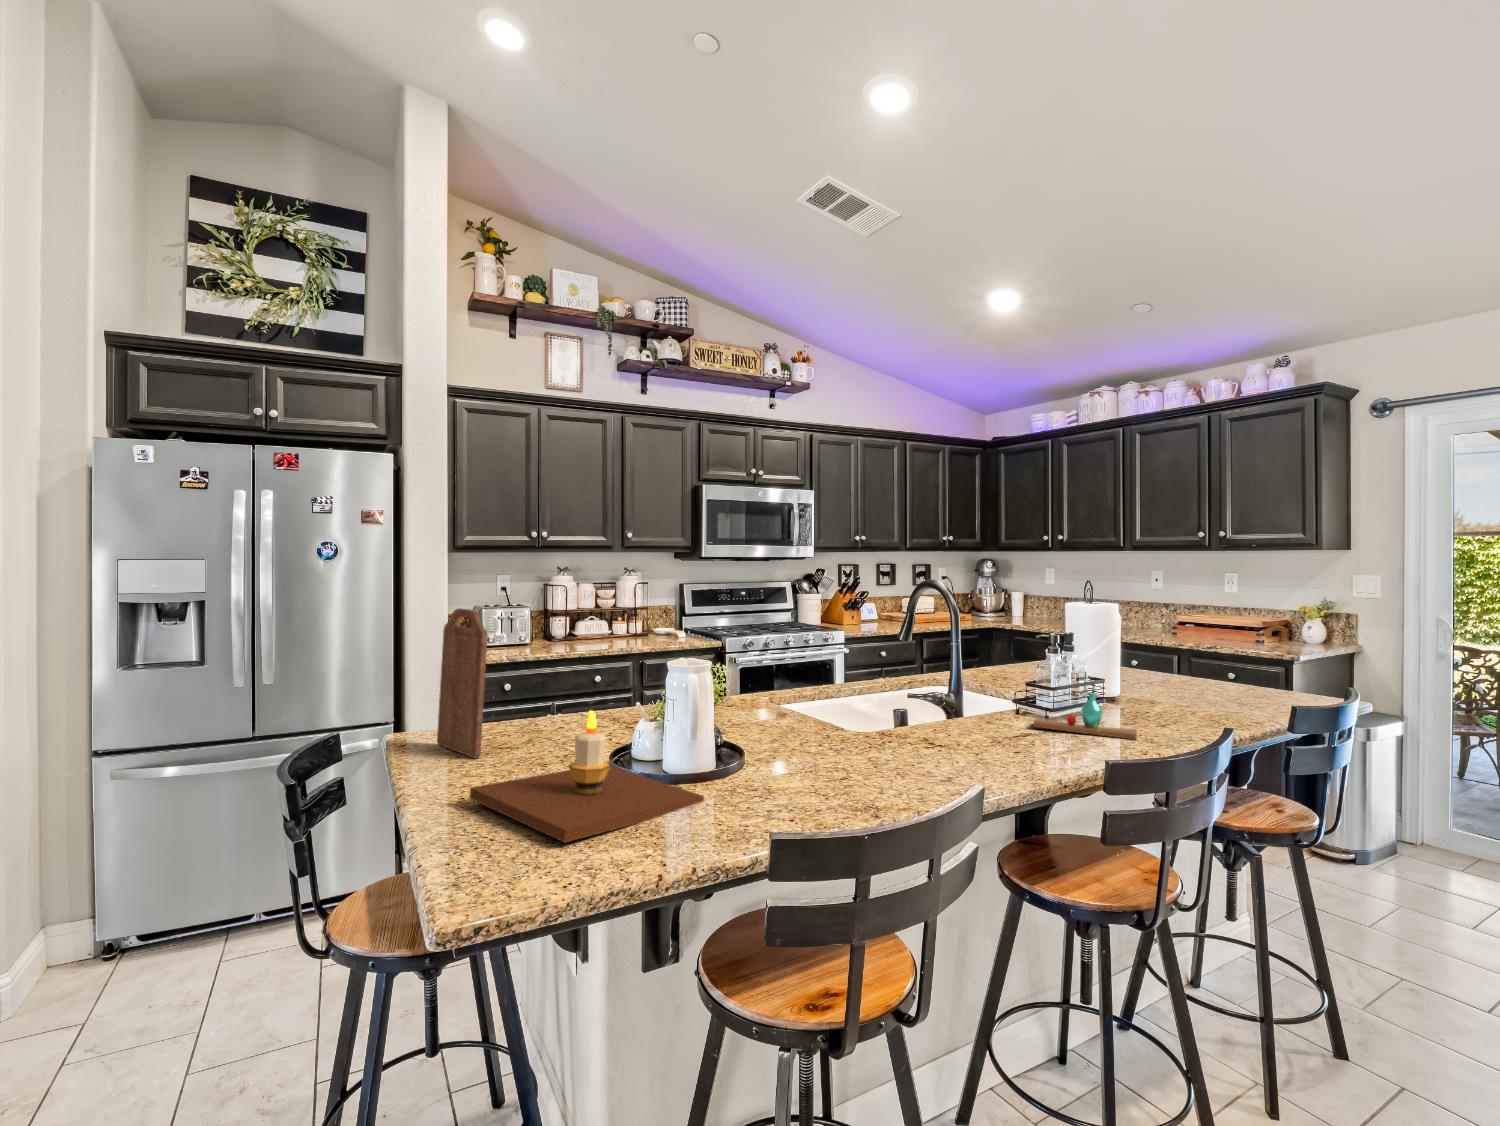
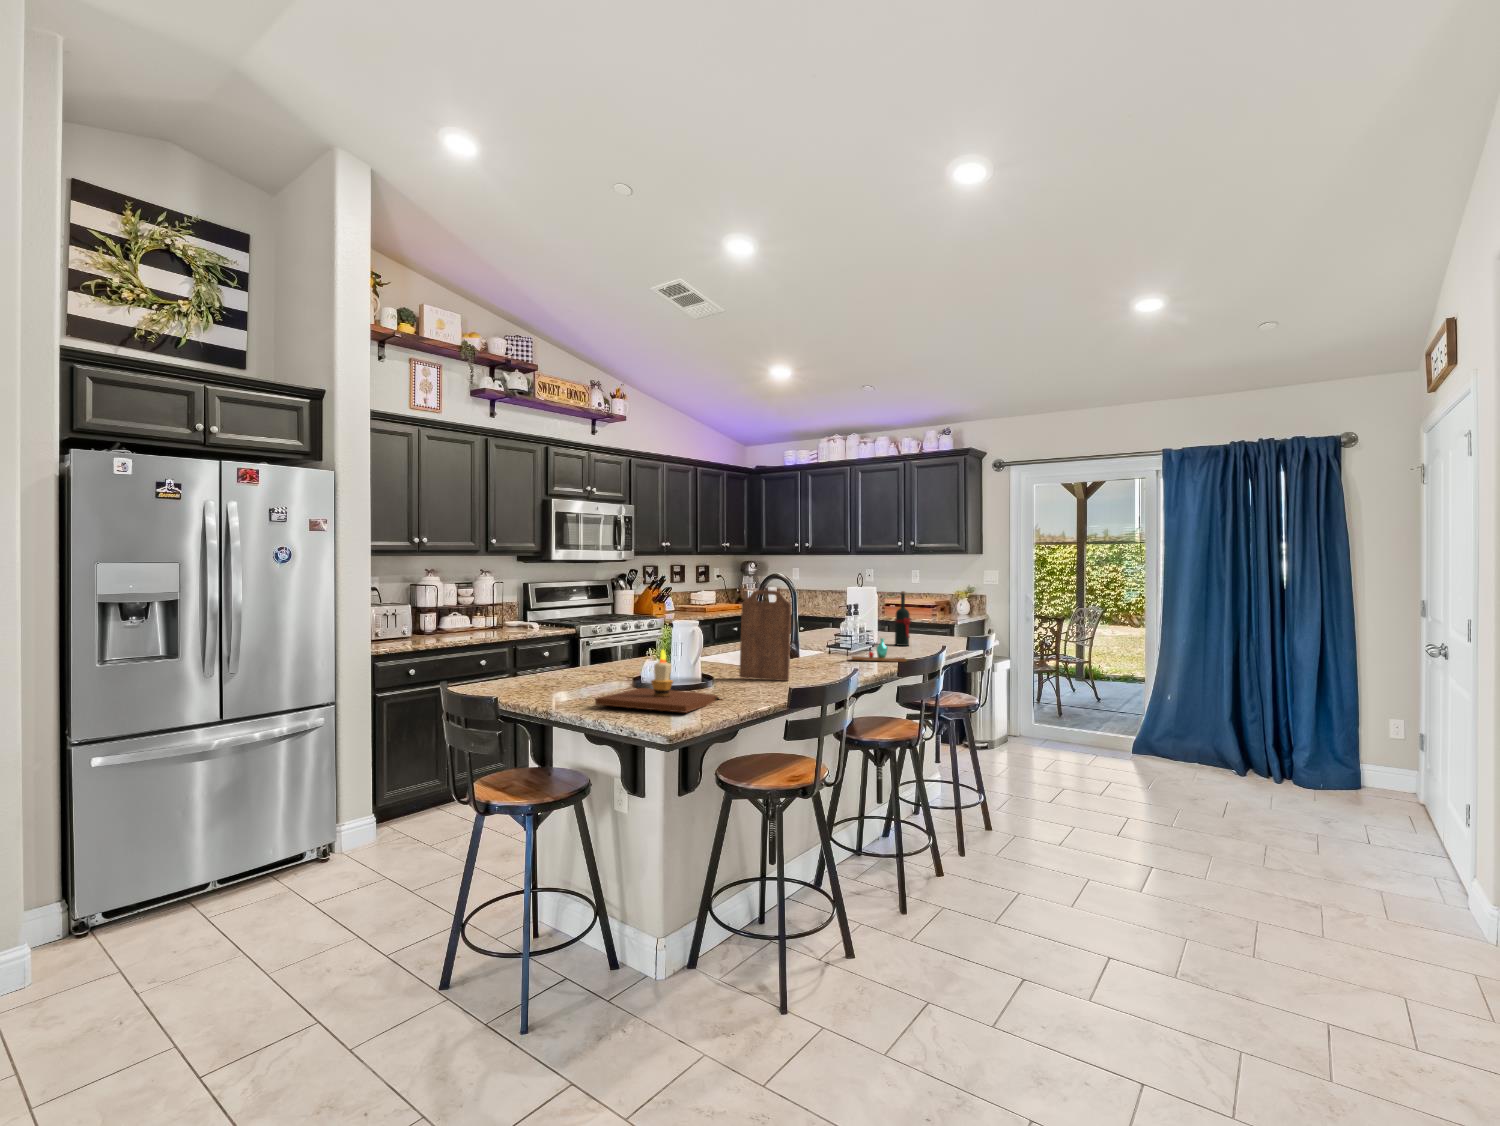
cutting board: present [437,608,487,758] -> present [739,590,791,681]
wine bottle: none [1147,608,1175,700] -> present [895,591,911,646]

